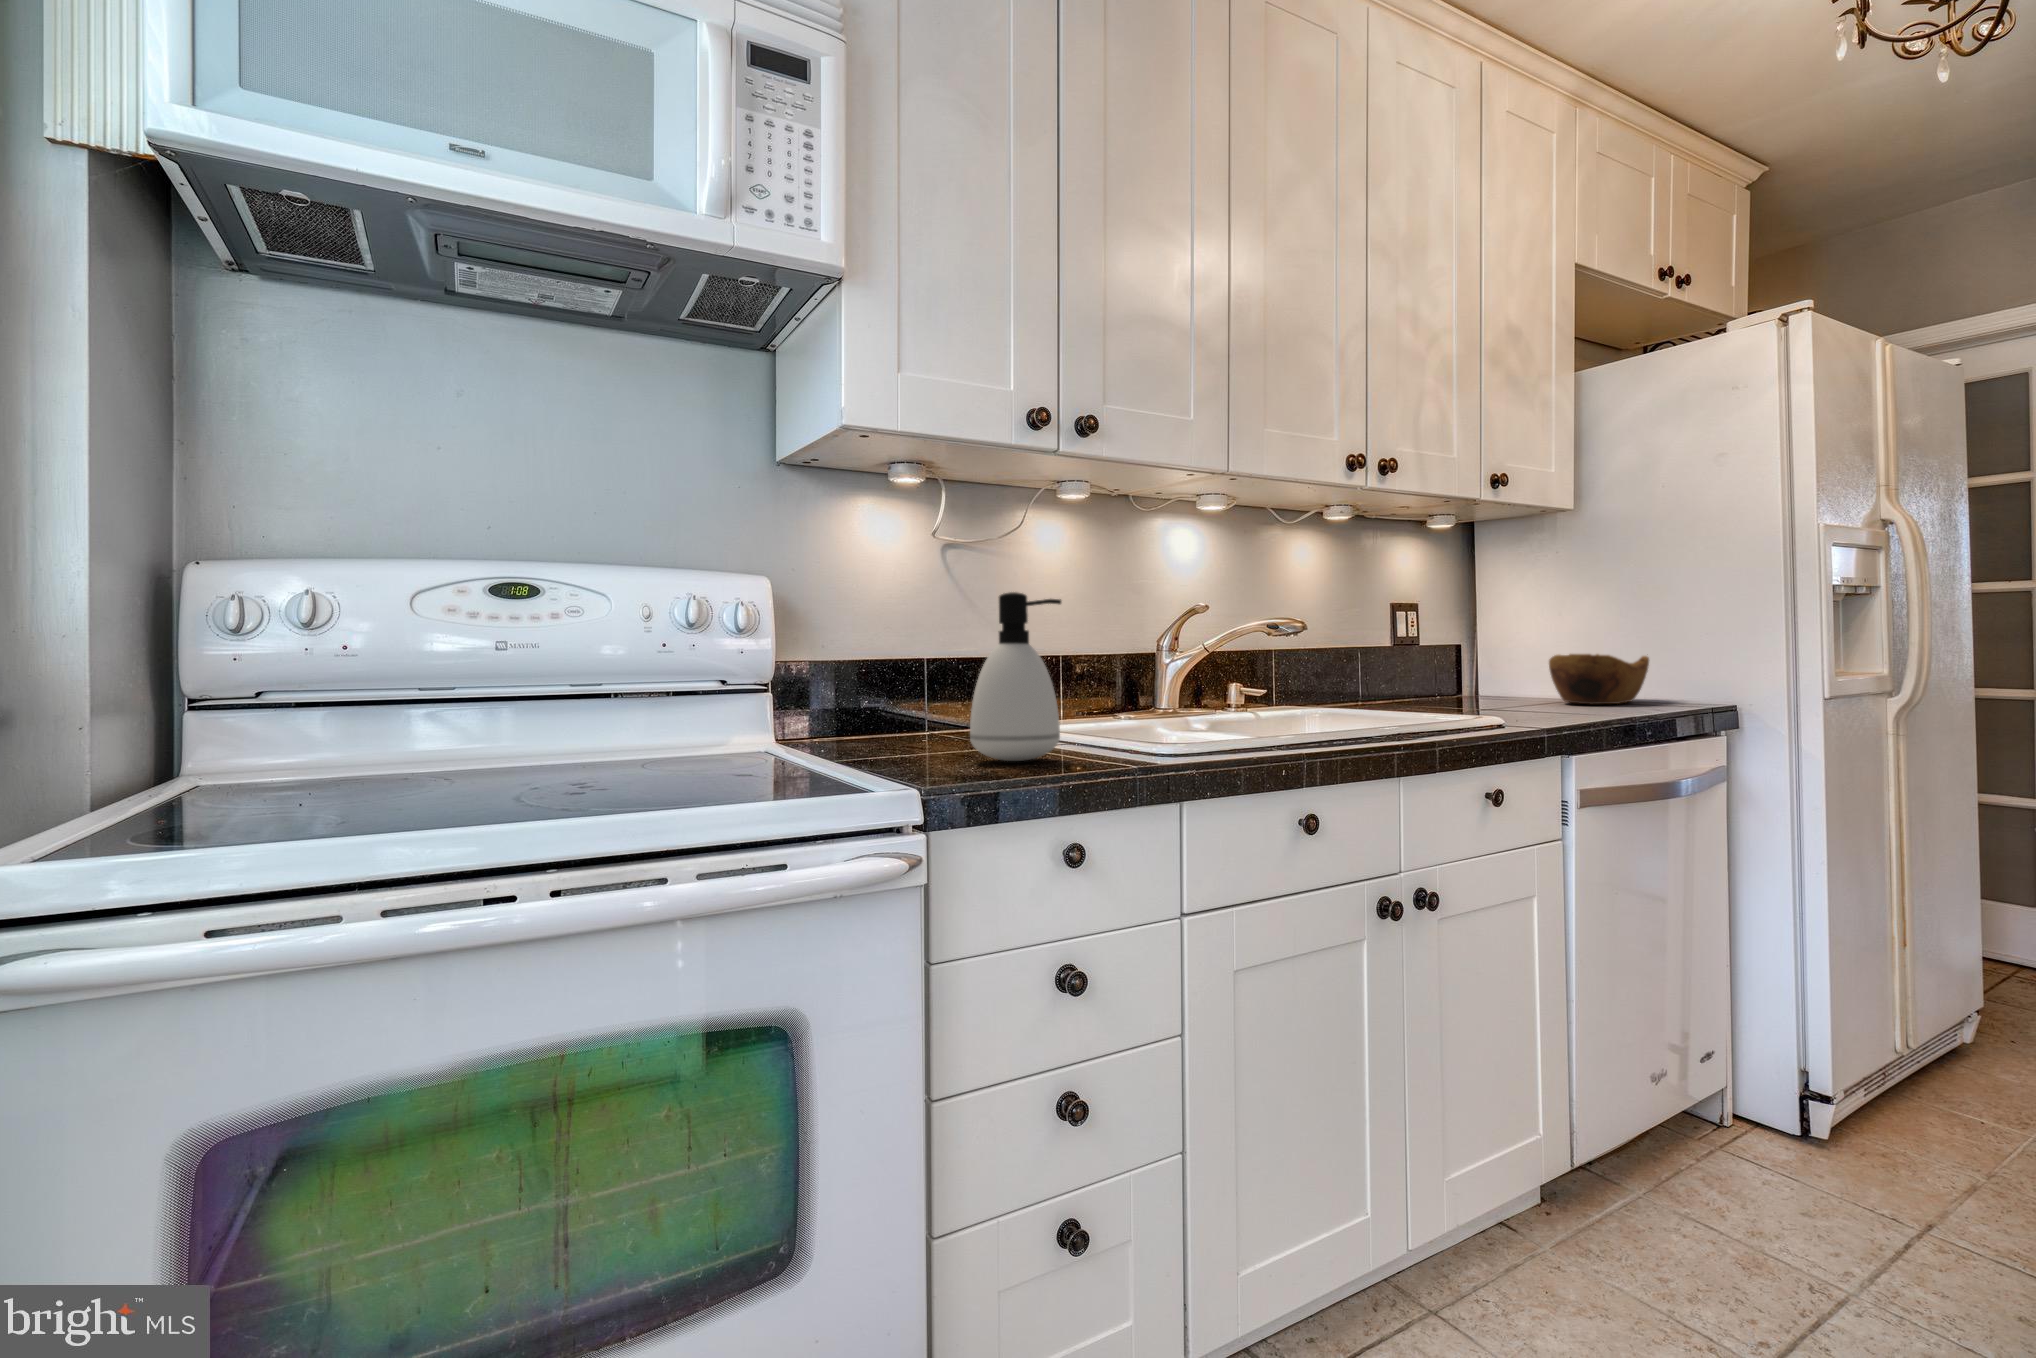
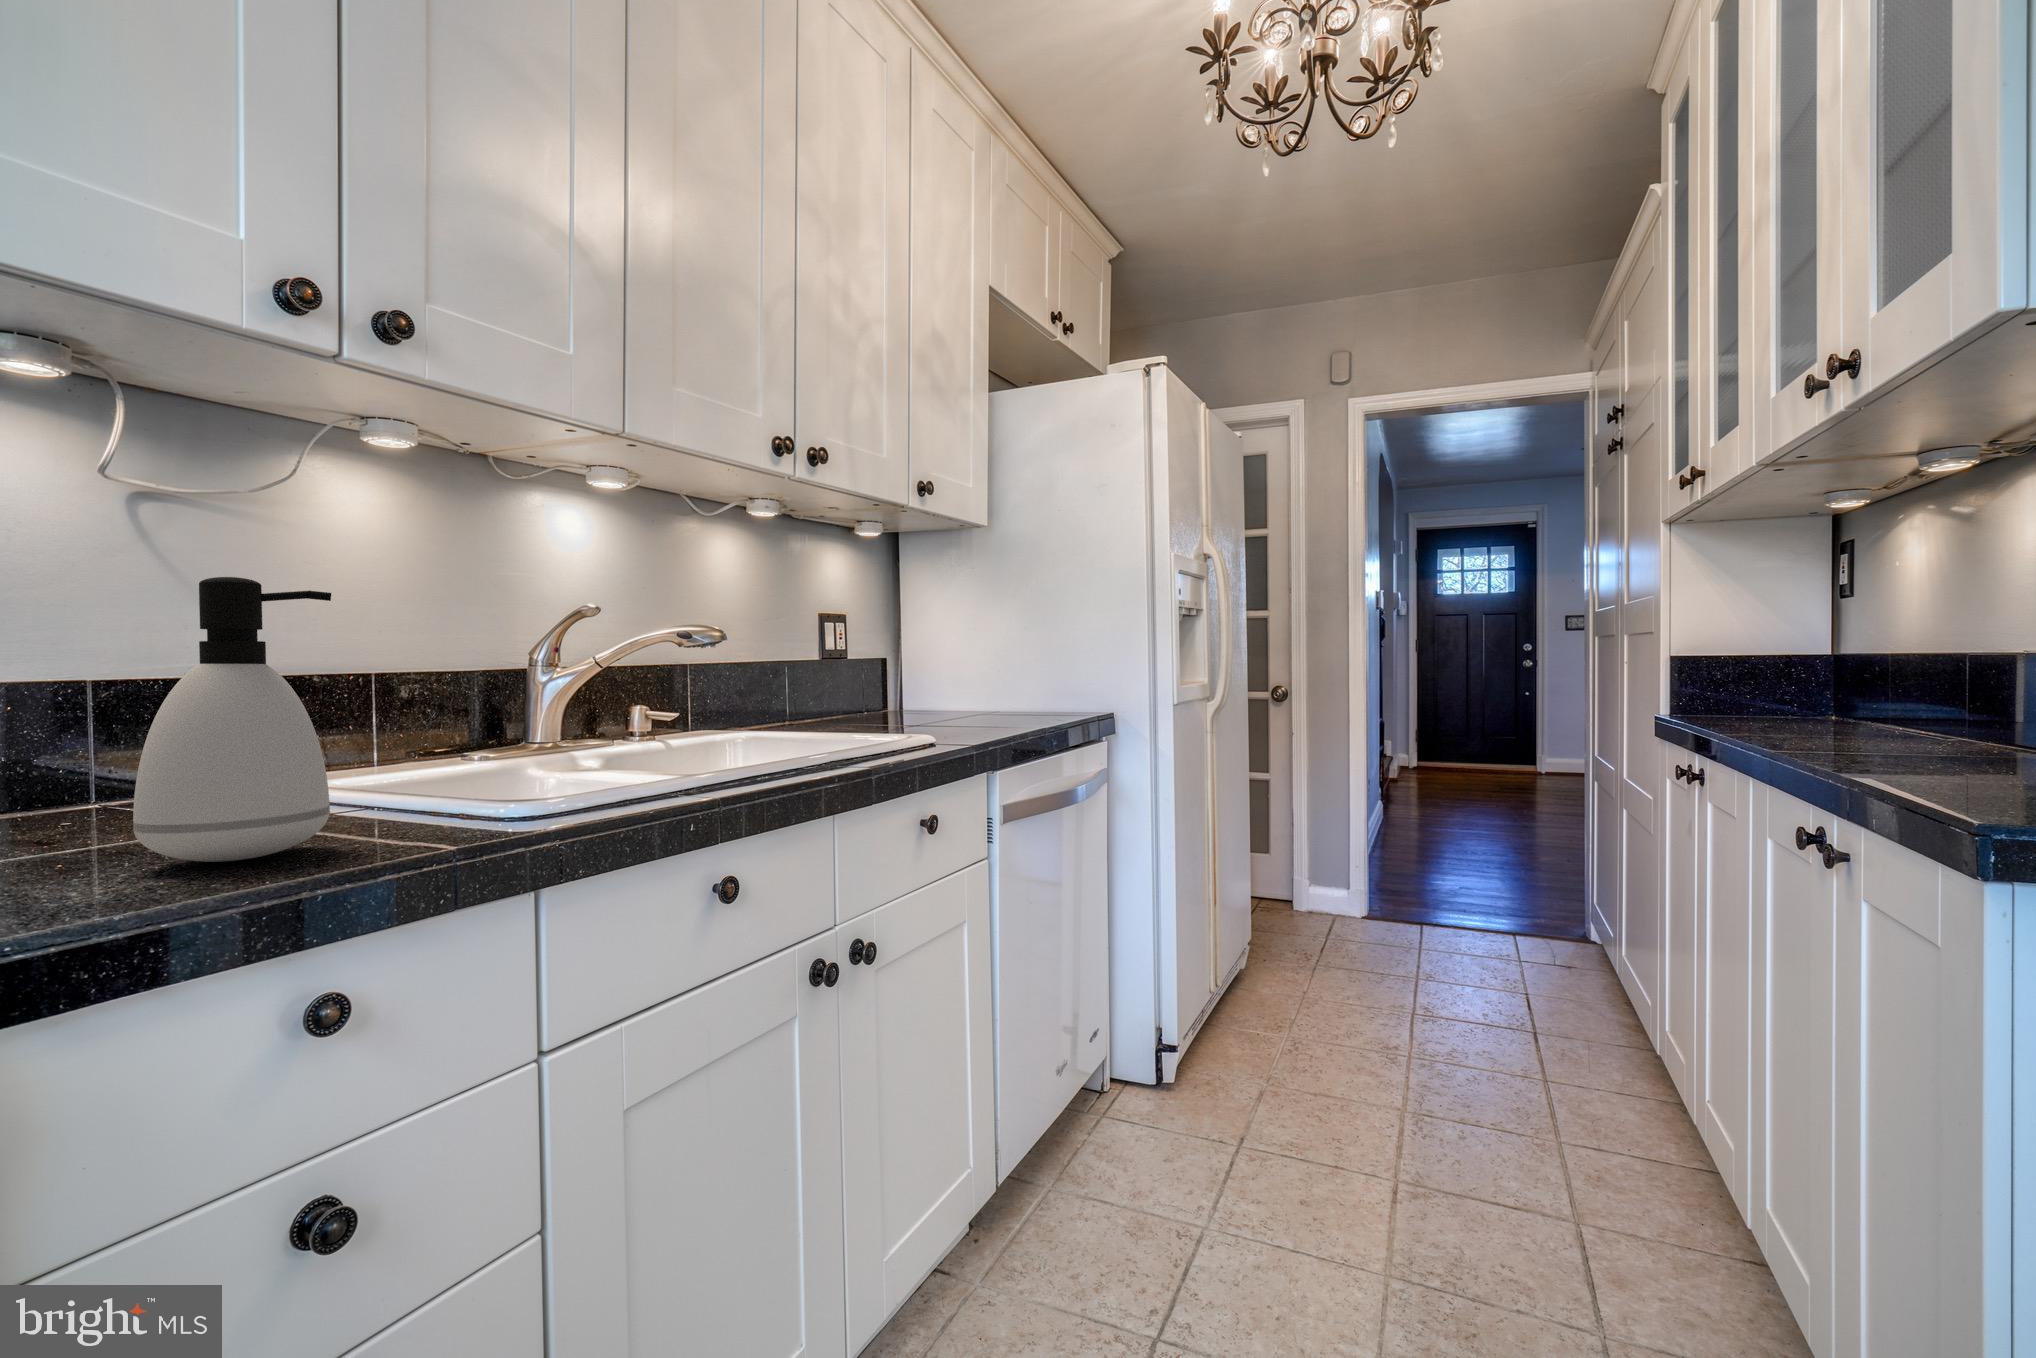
wooden bowl: present [1549,654,1649,704] -> none [966,660,1047,716]

